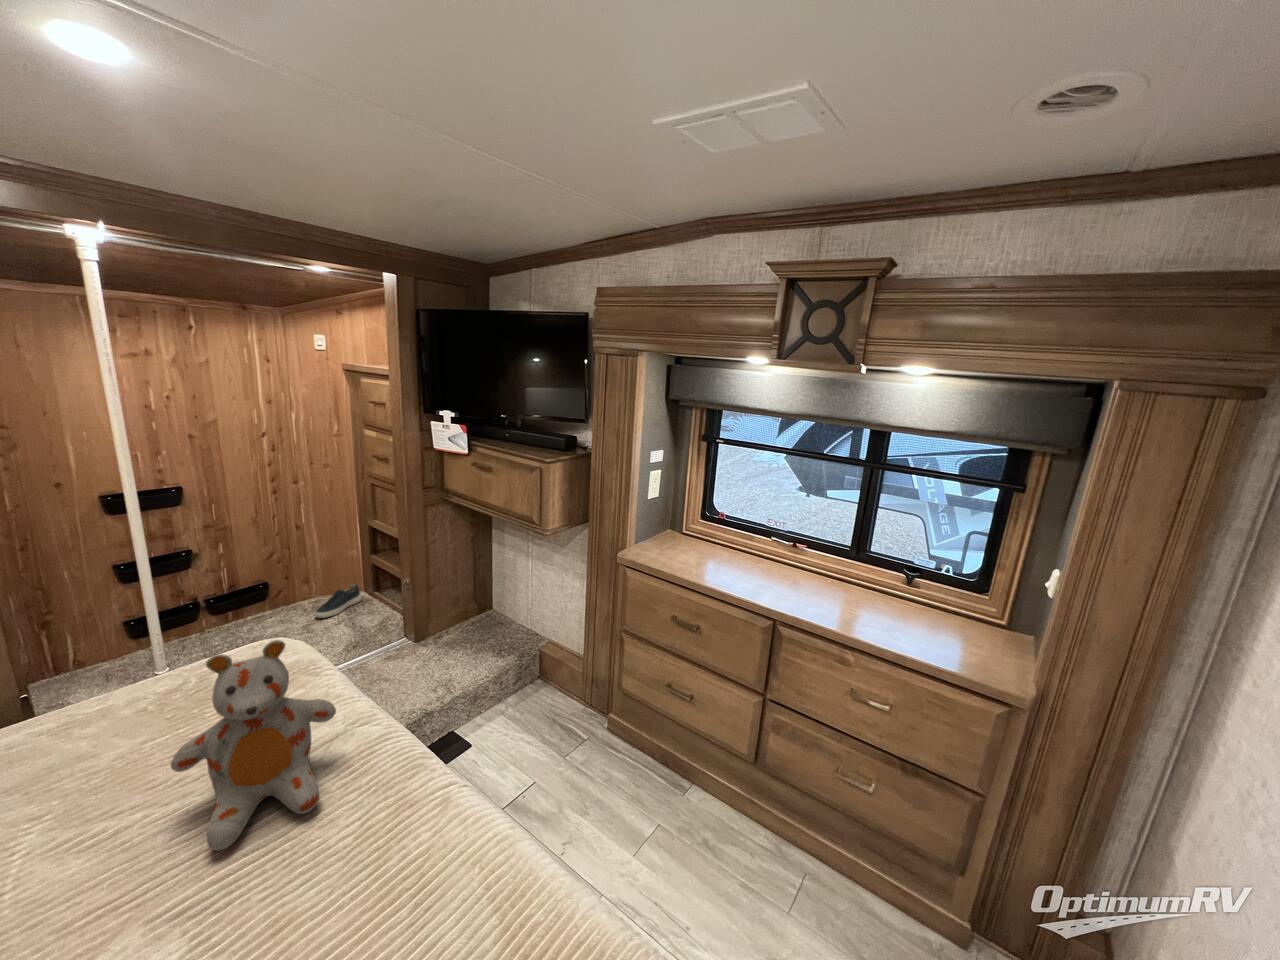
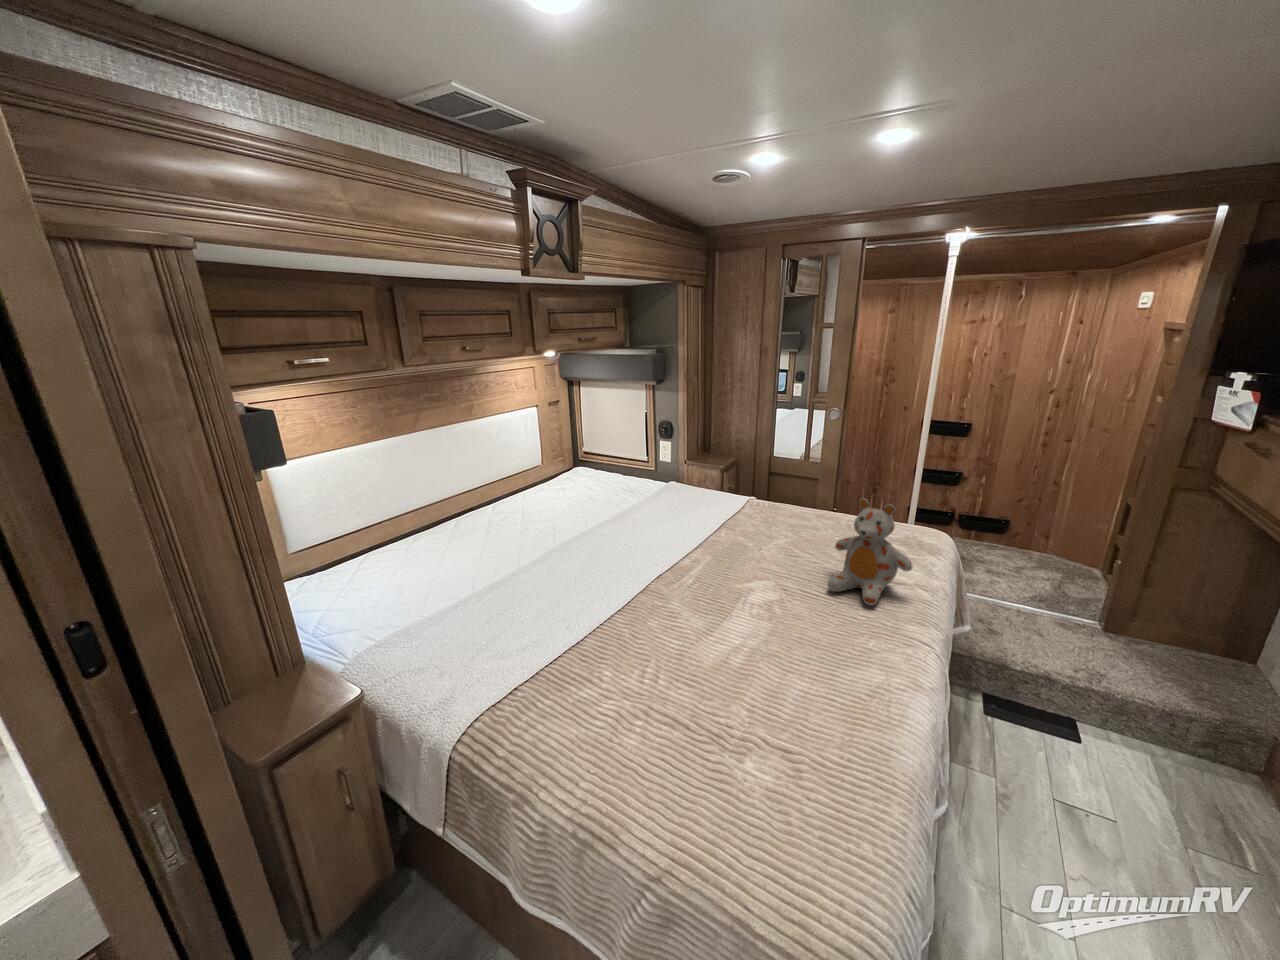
shoe: present [314,584,362,618] -> none [1030,552,1089,573]

